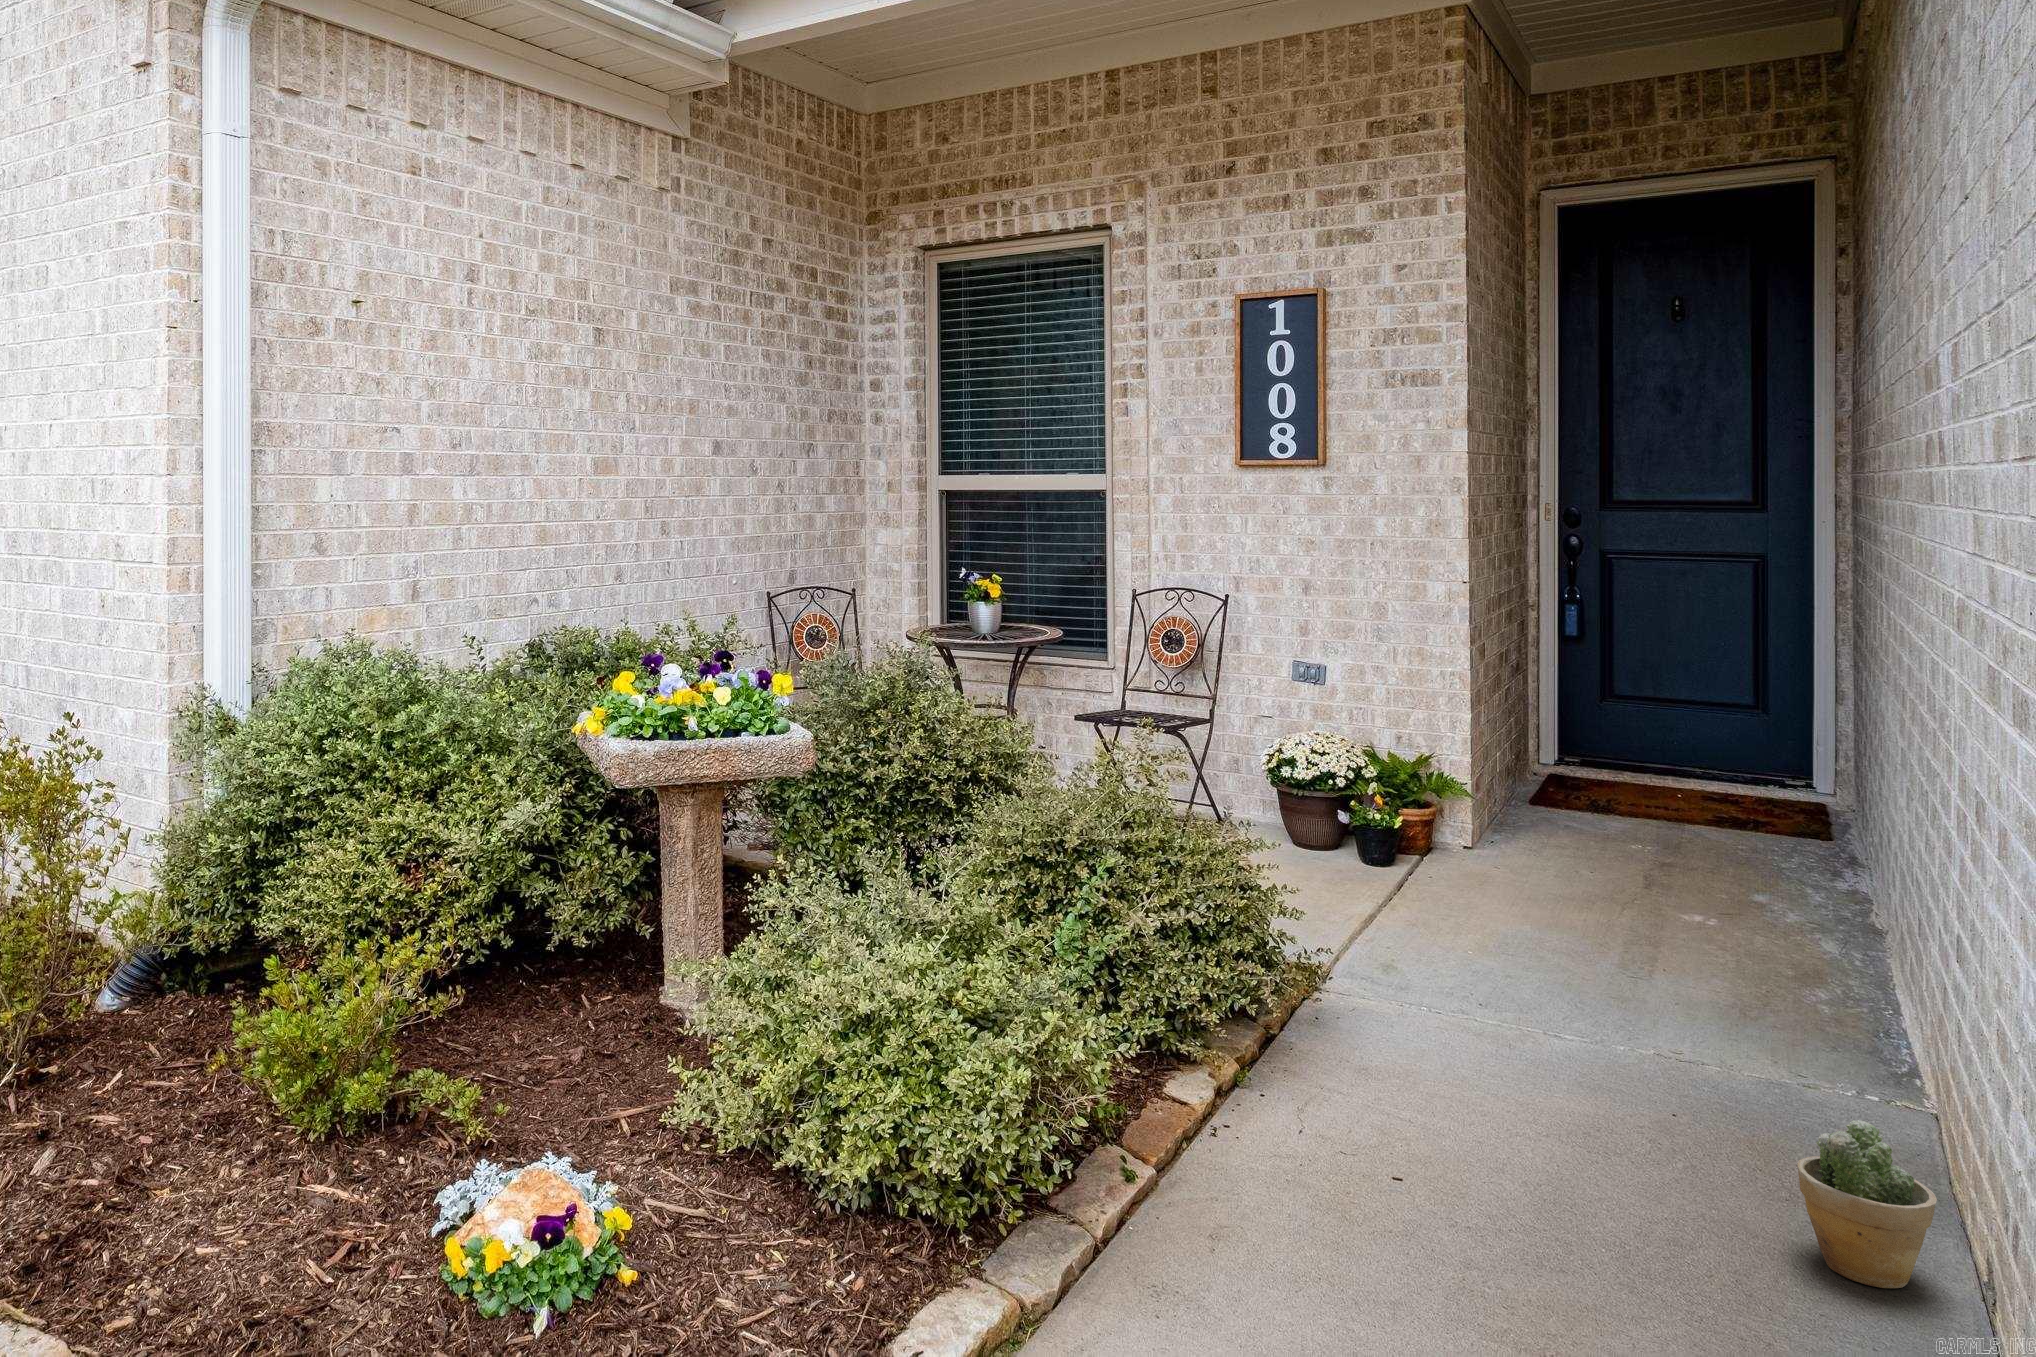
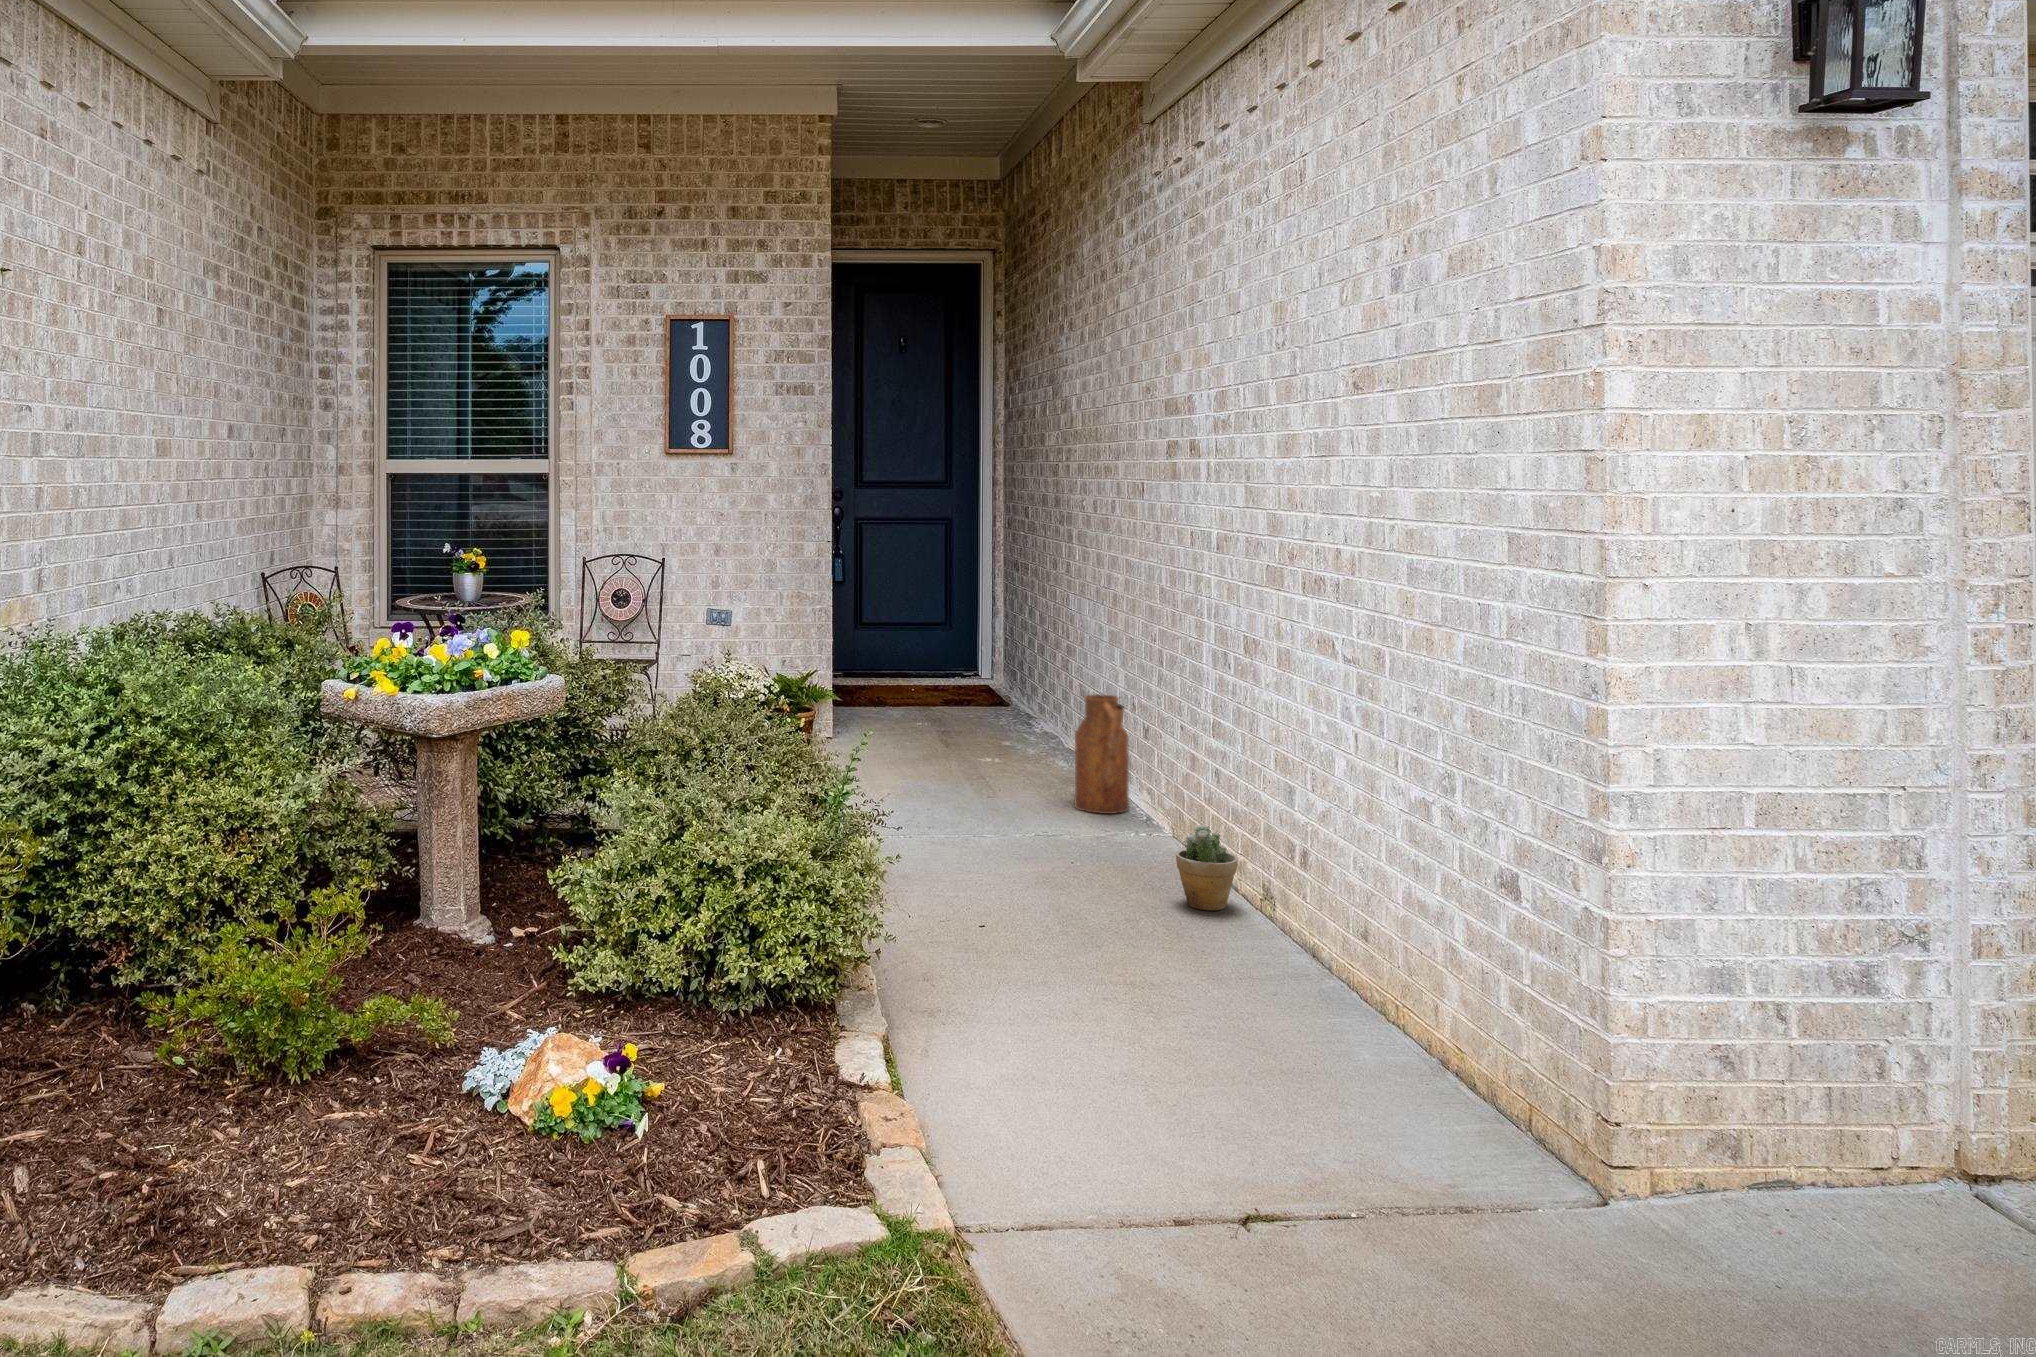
watering can: none [1781,848,1893,1055] -> present [1075,694,1129,814]

